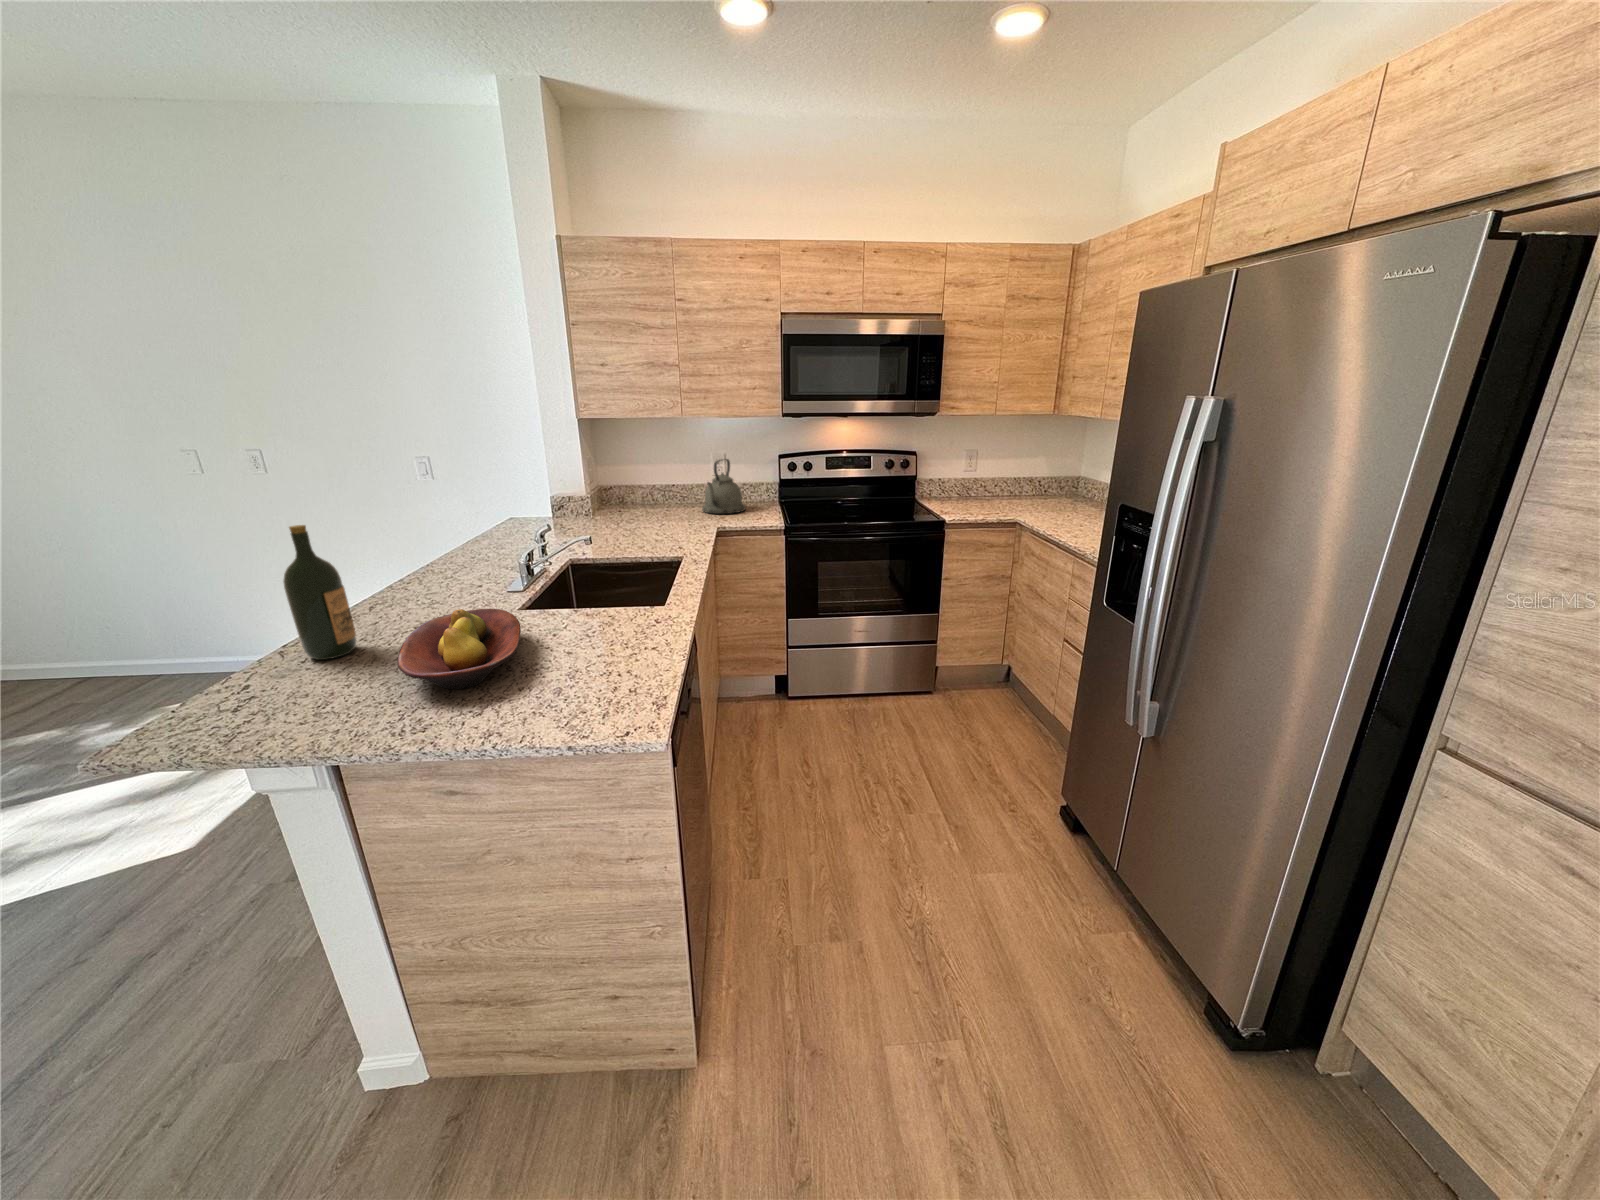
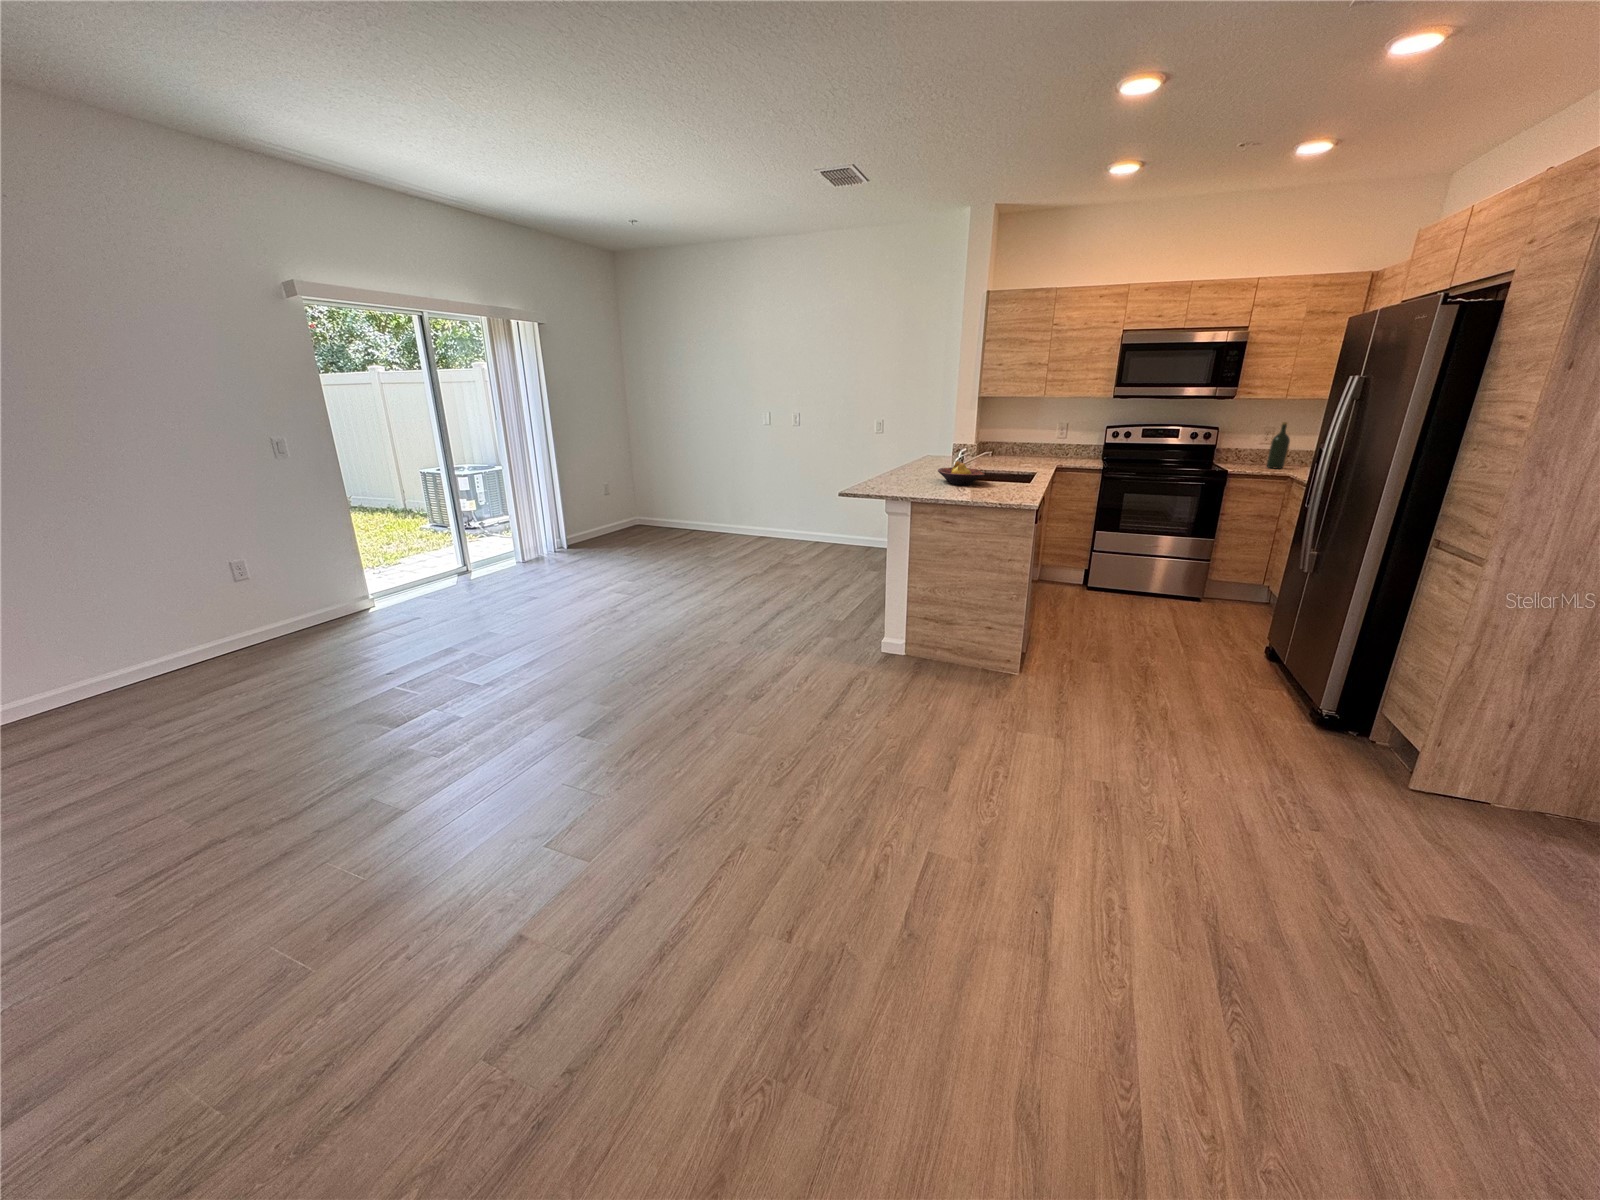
kettle: present [702,459,746,514] -> none [1046,426,1077,461]
wine bottle: present [283,525,356,660] -> present [1267,422,1290,469]

